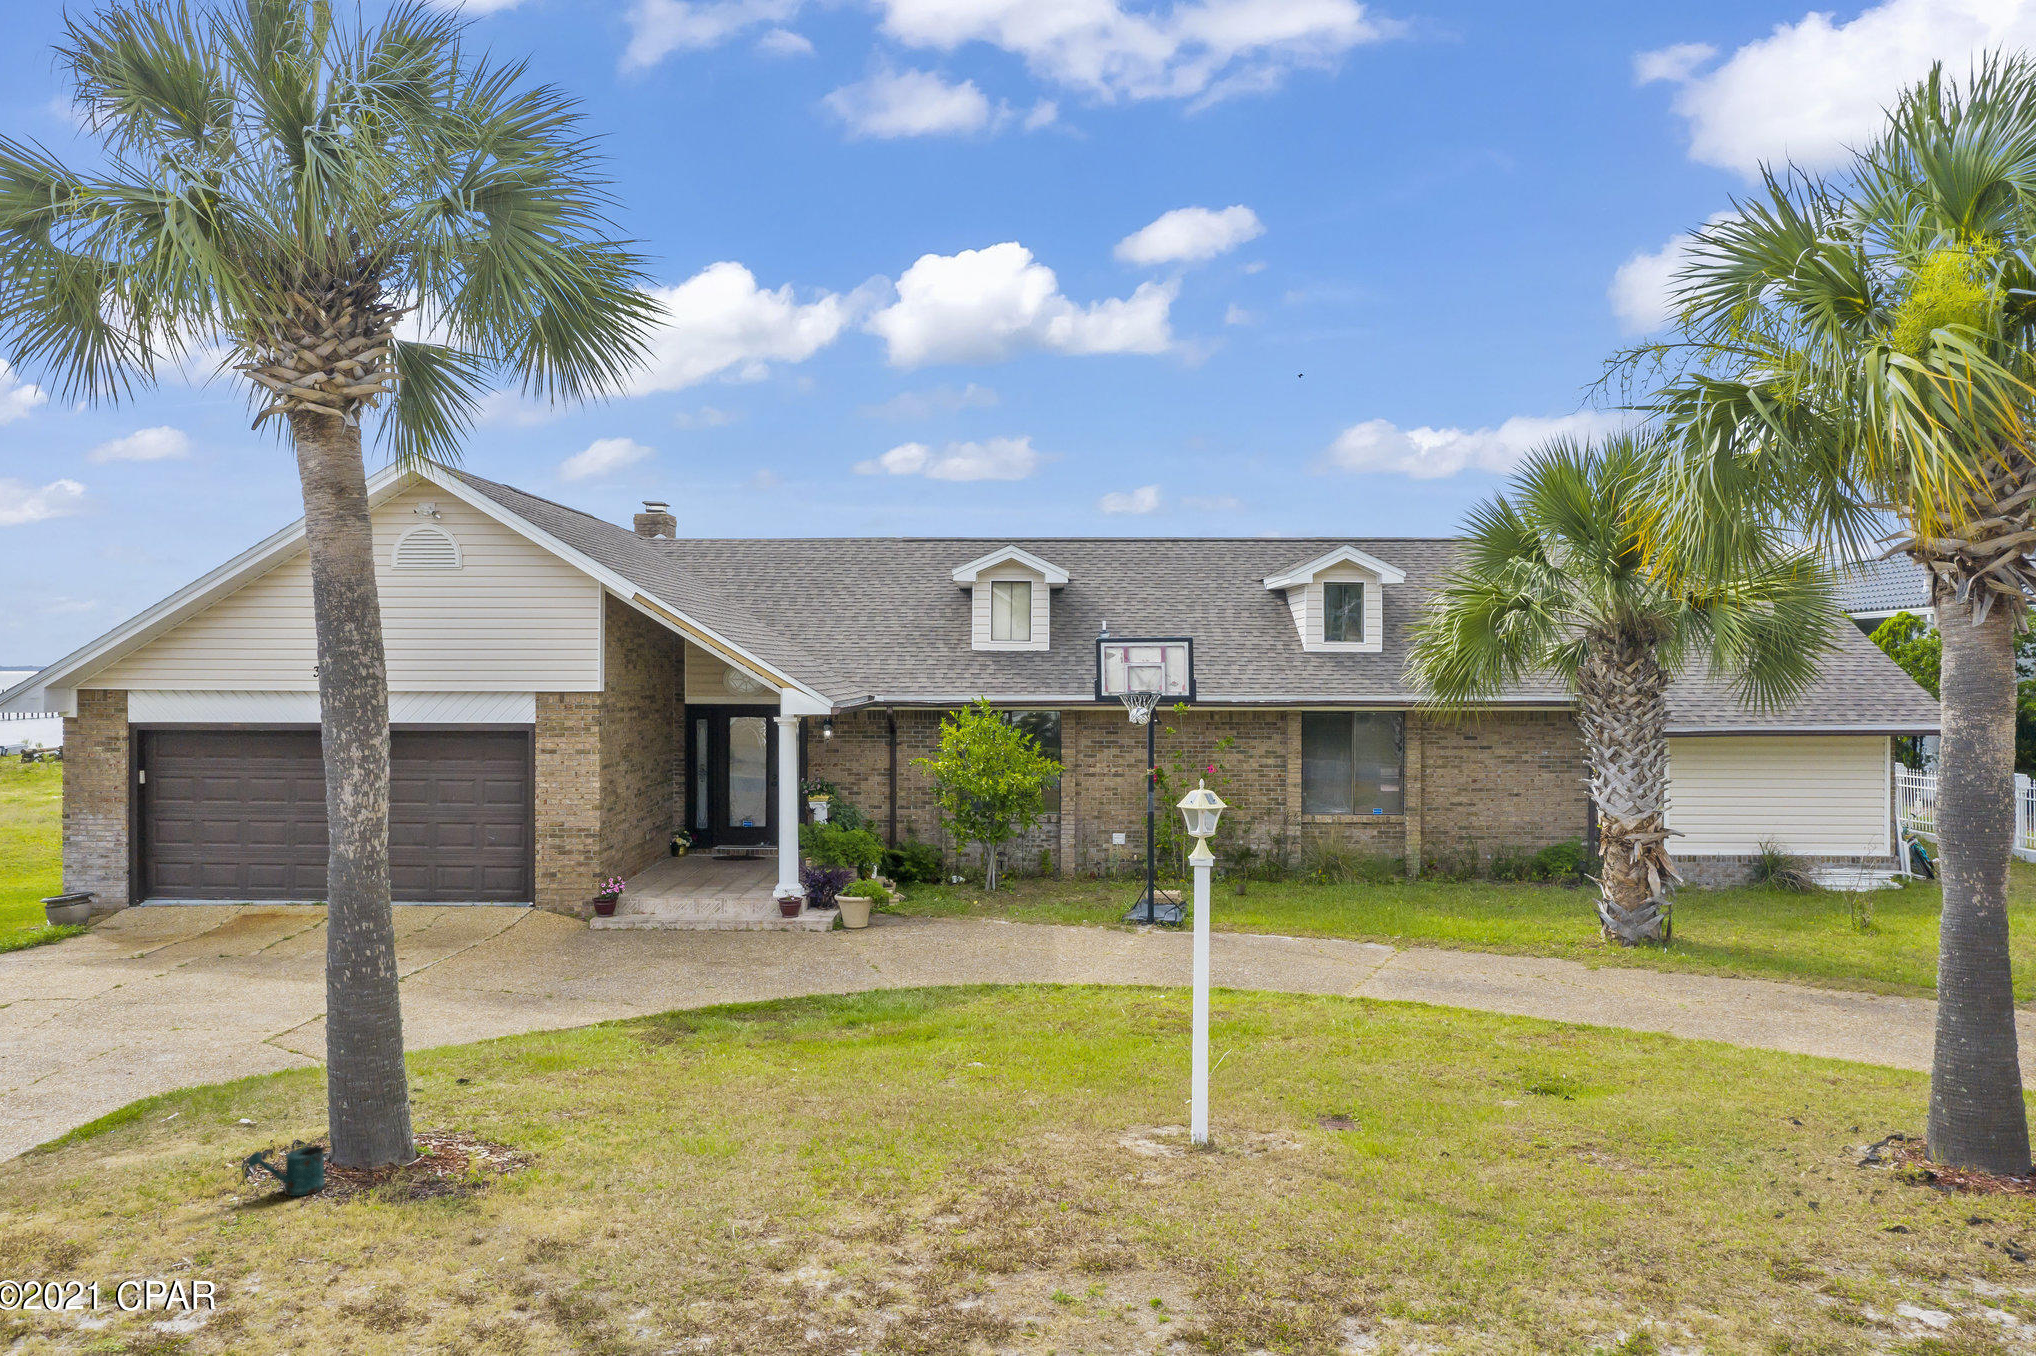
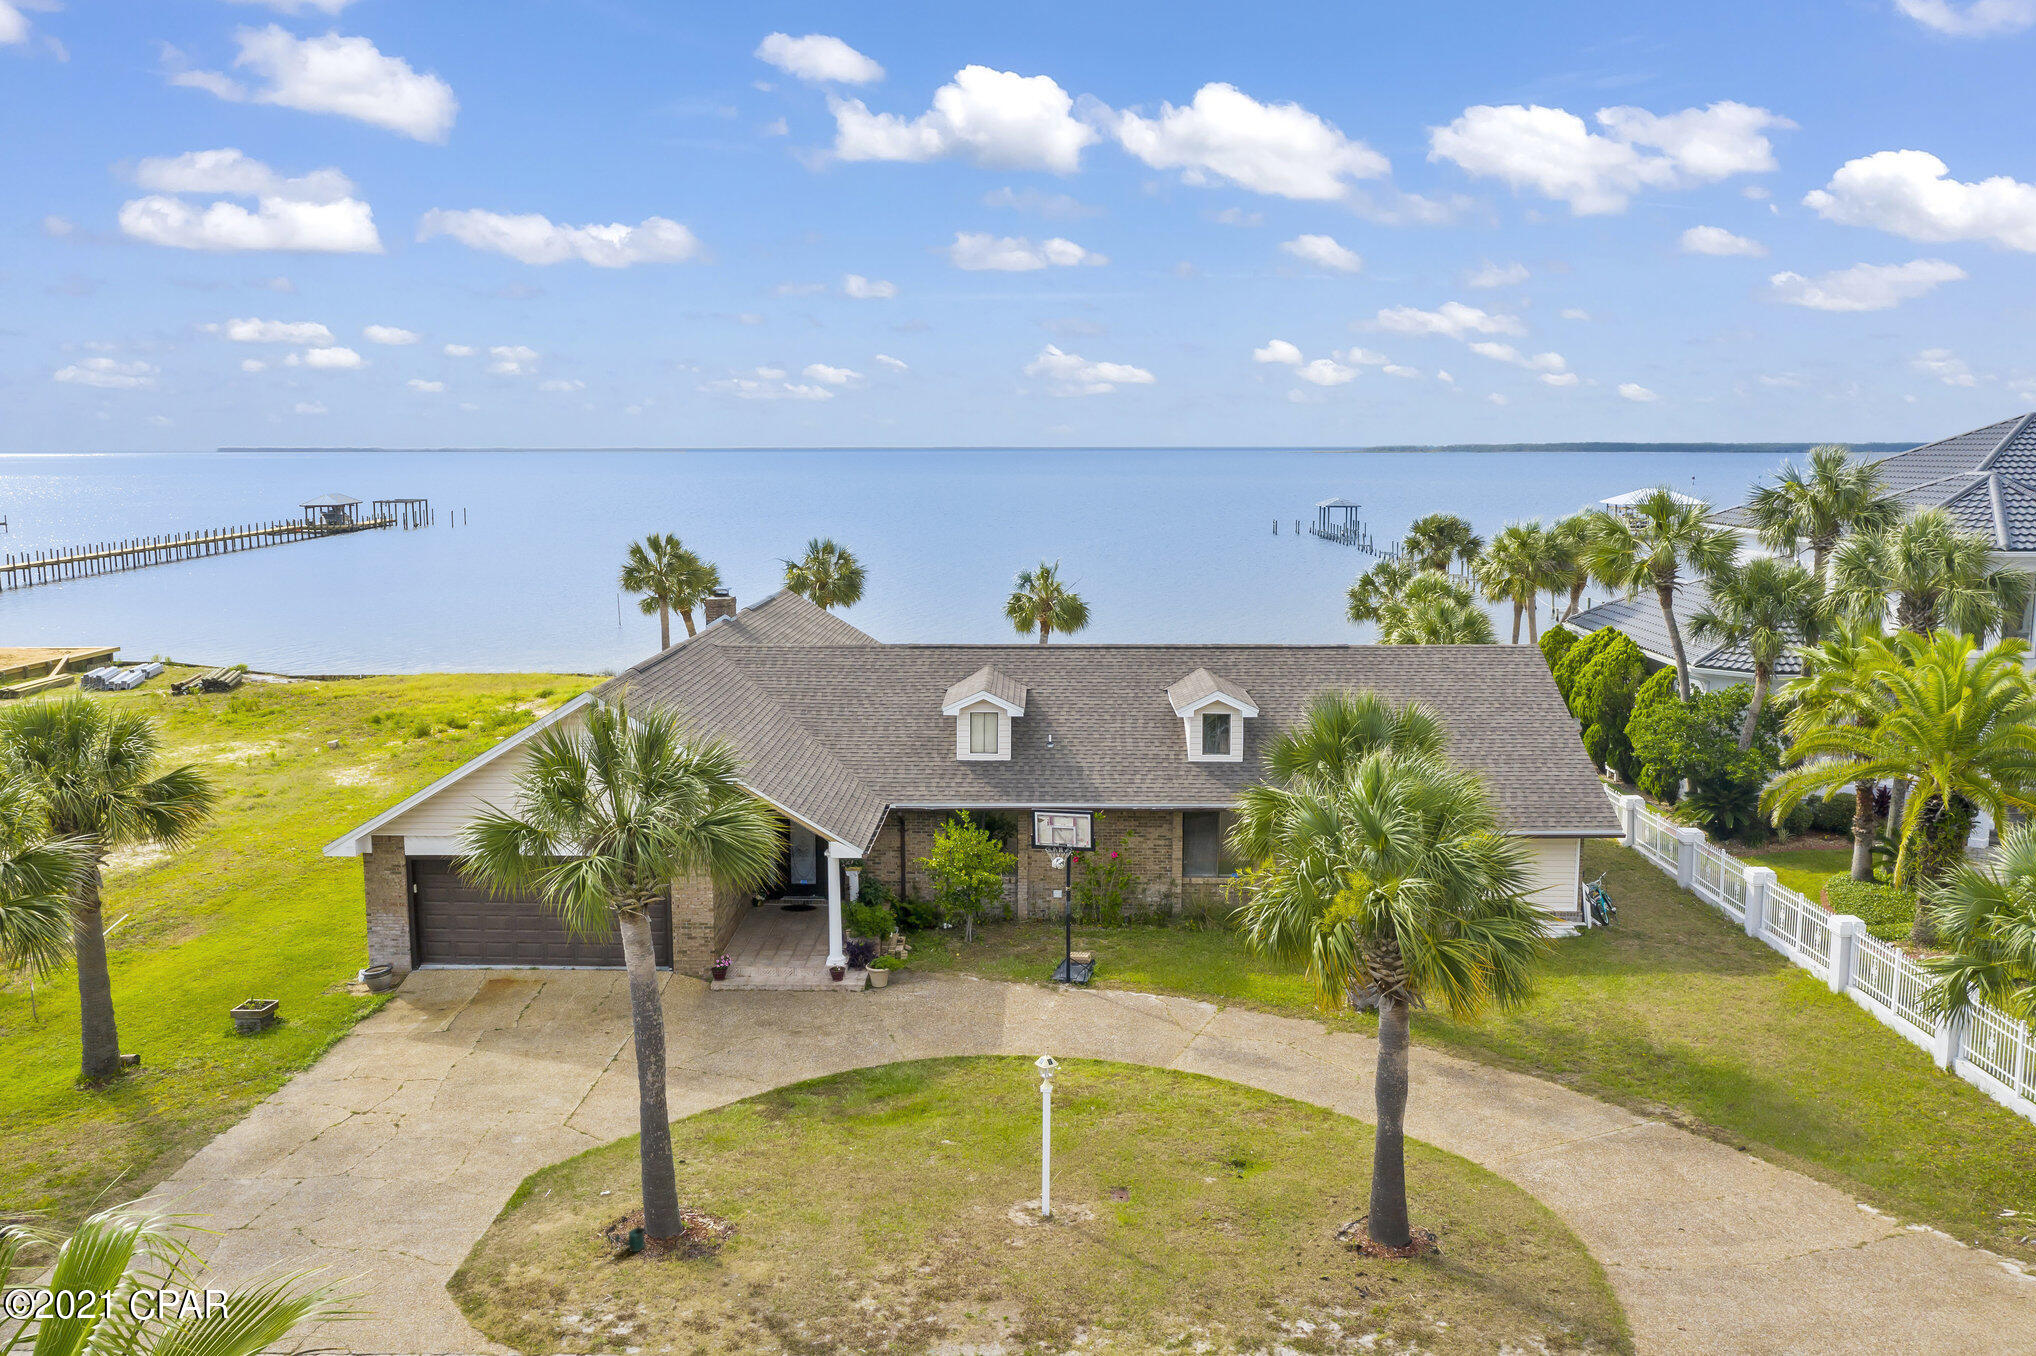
potted plant: present [1223,846,1259,894] -> none [1124,901,1150,936]

